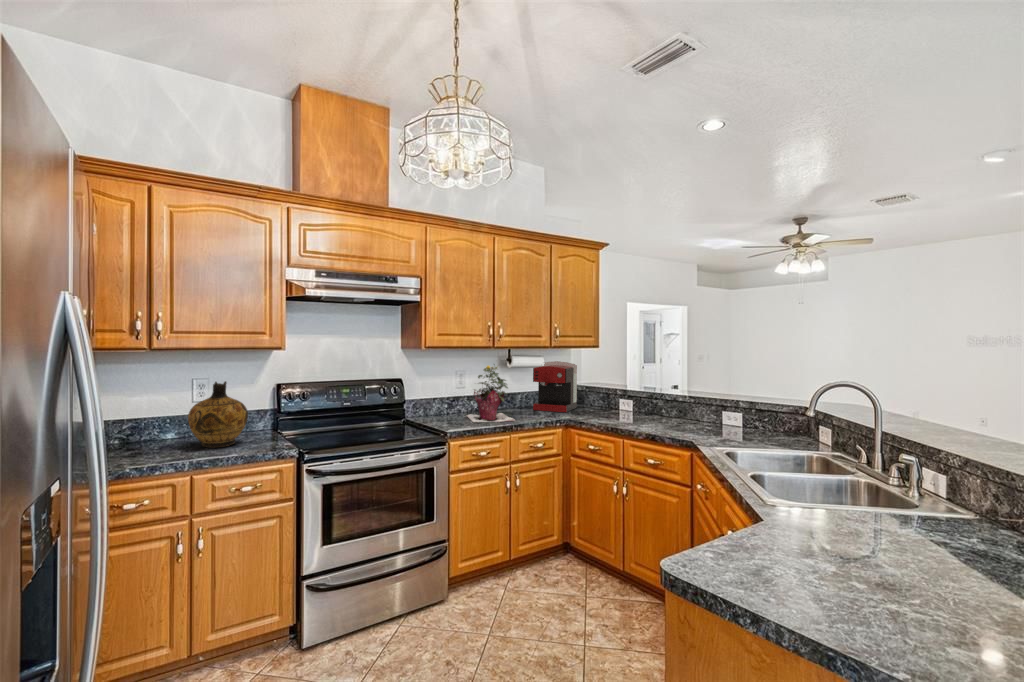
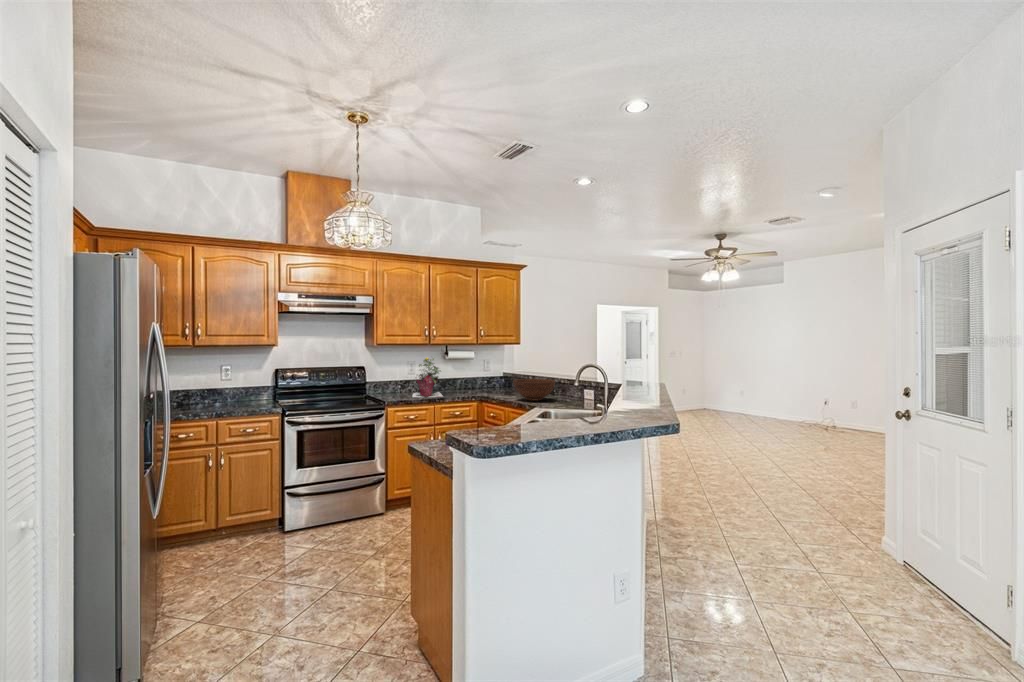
coffee maker: present [533,361,577,412] -> none [468,355,505,393]
ceramic jug: present [188,381,248,447] -> none [217,366,254,407]
fruit bowl: none [619,395,680,426] -> present [513,379,555,401]

